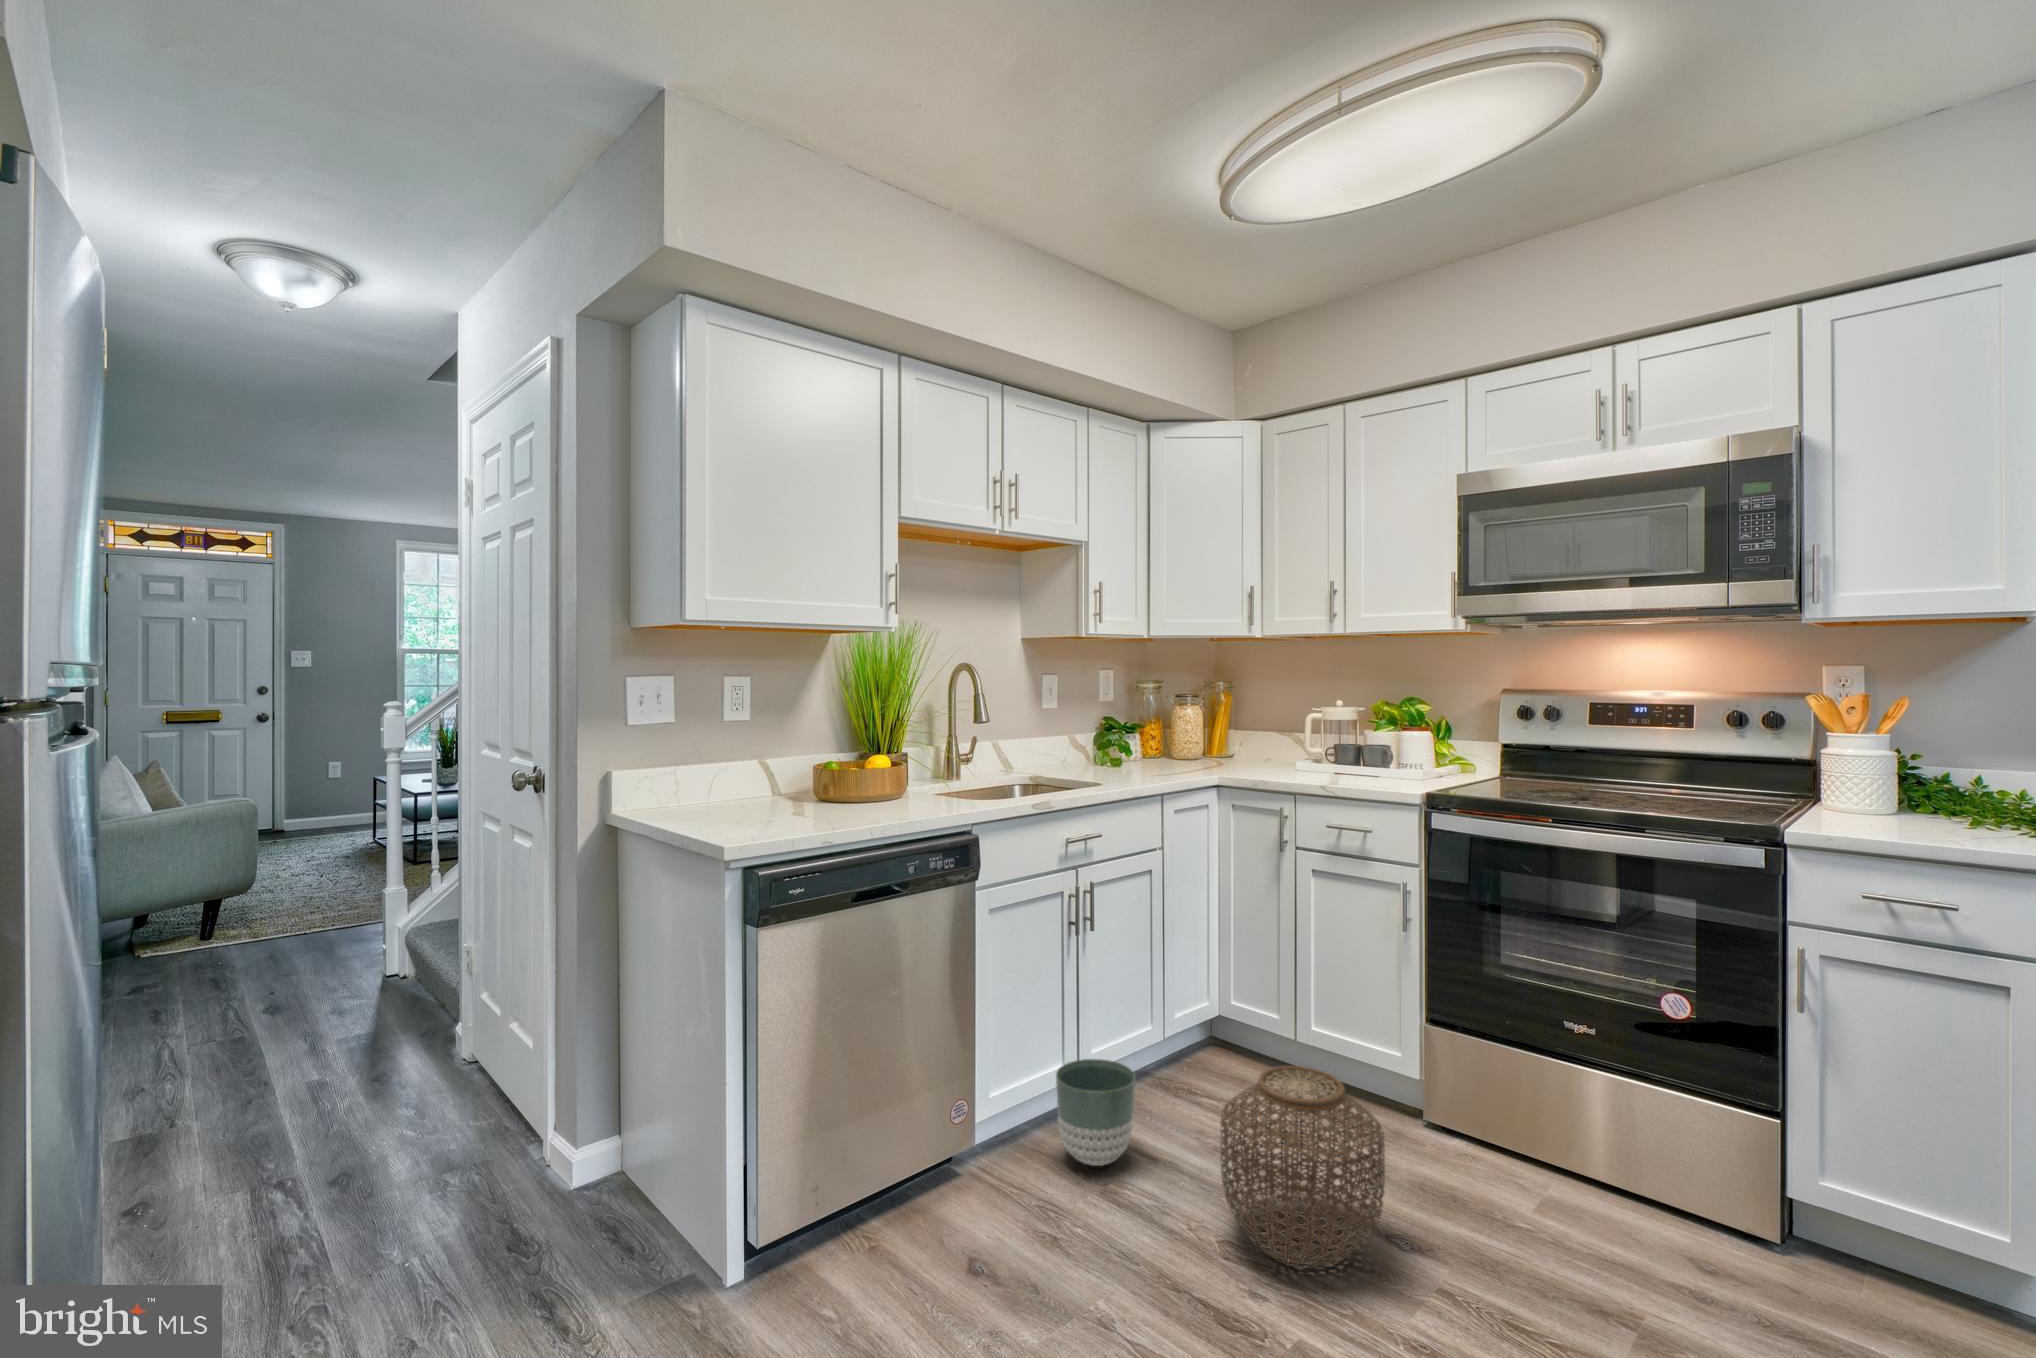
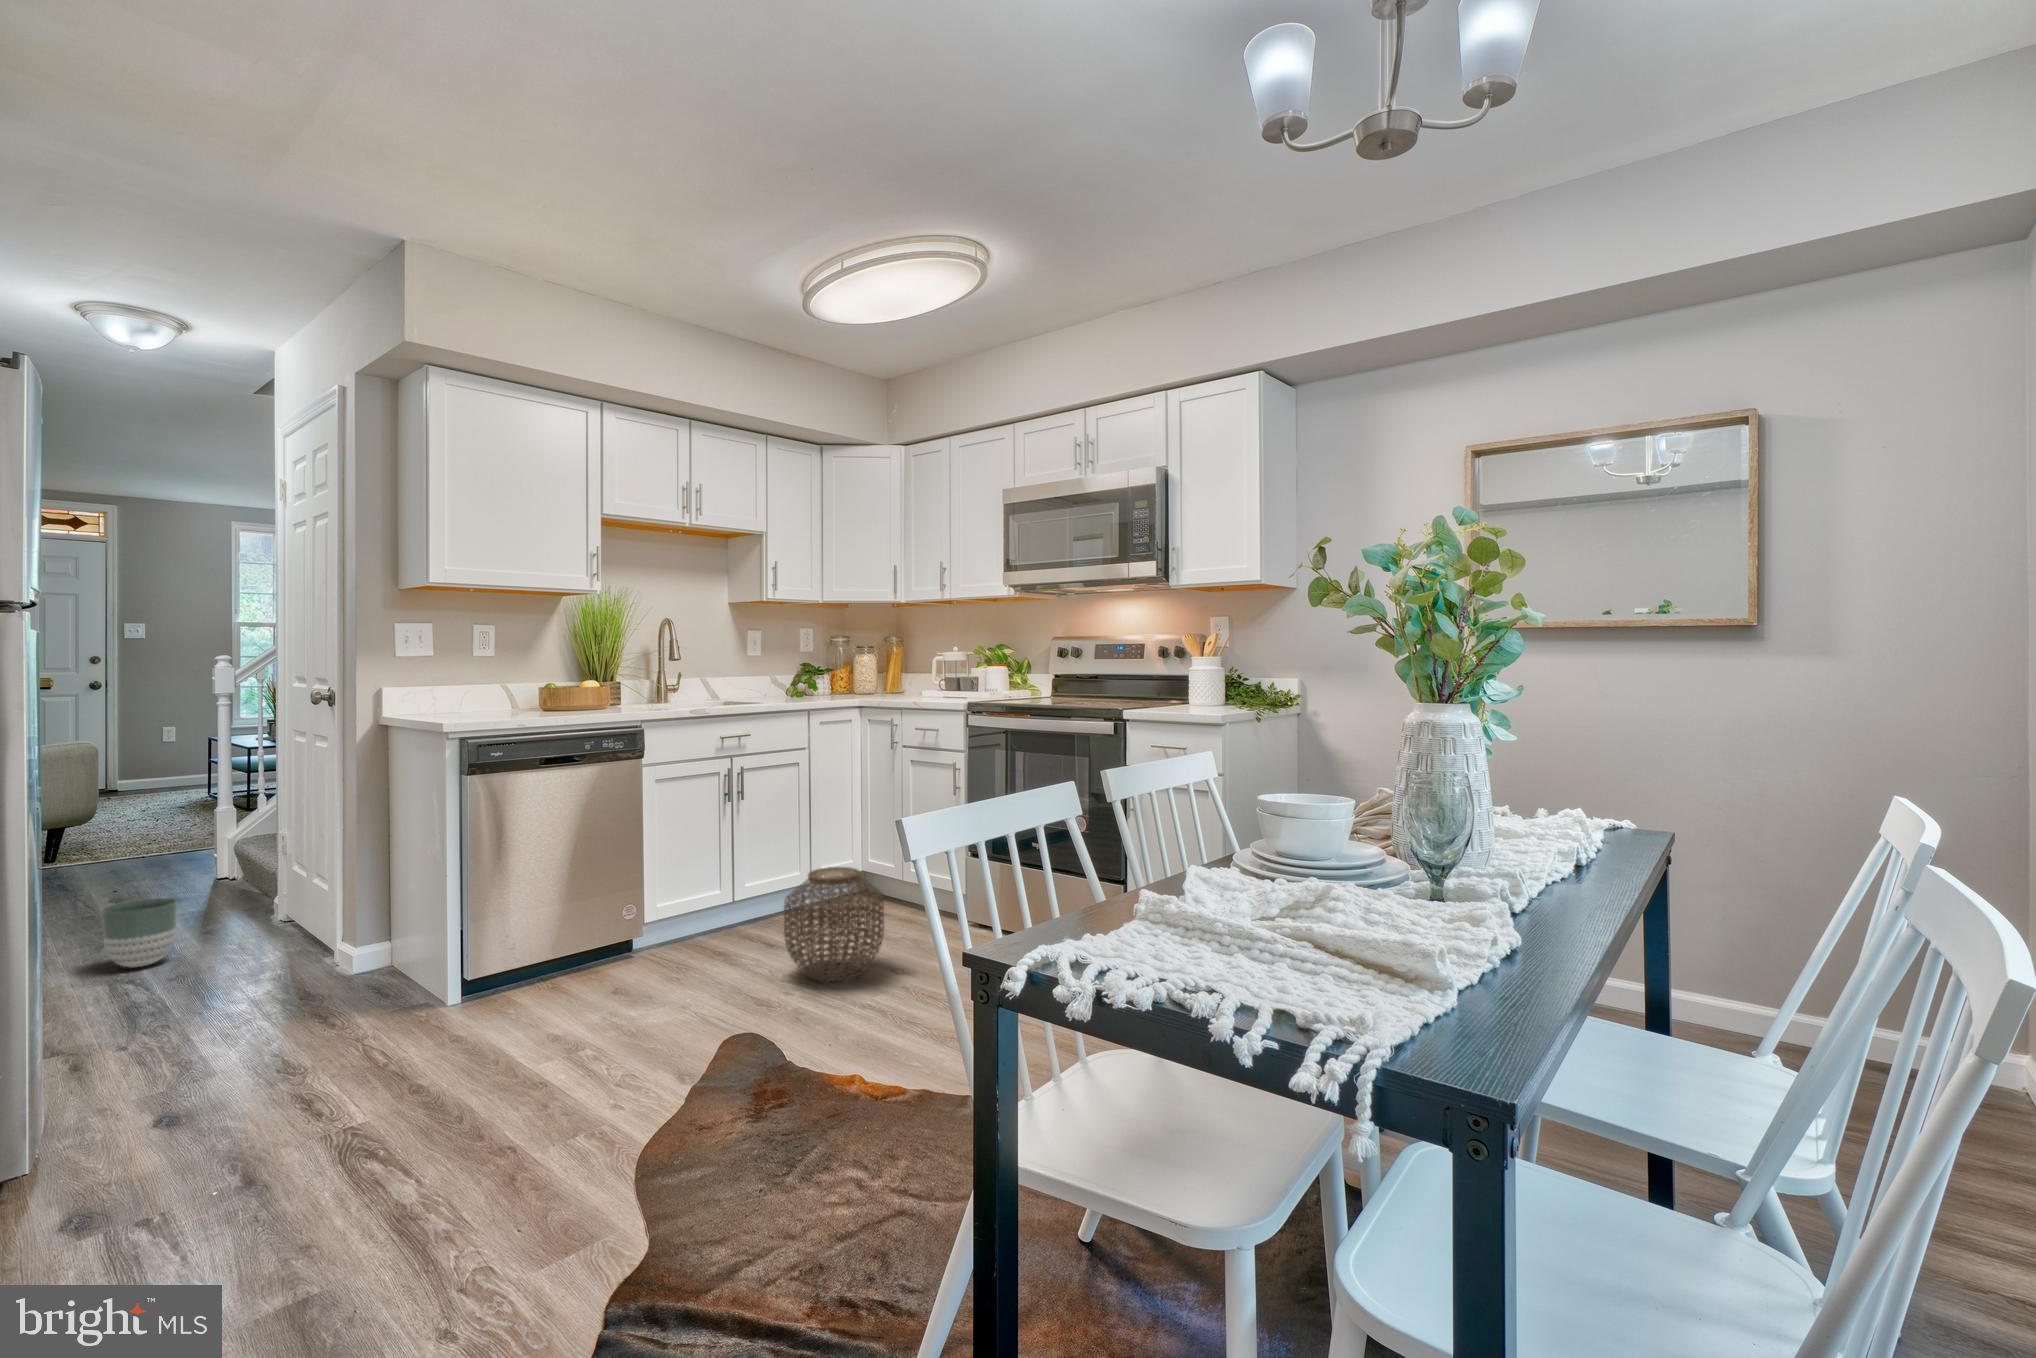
planter: present [1056,1059,1135,1166] -> present [101,898,177,968]

